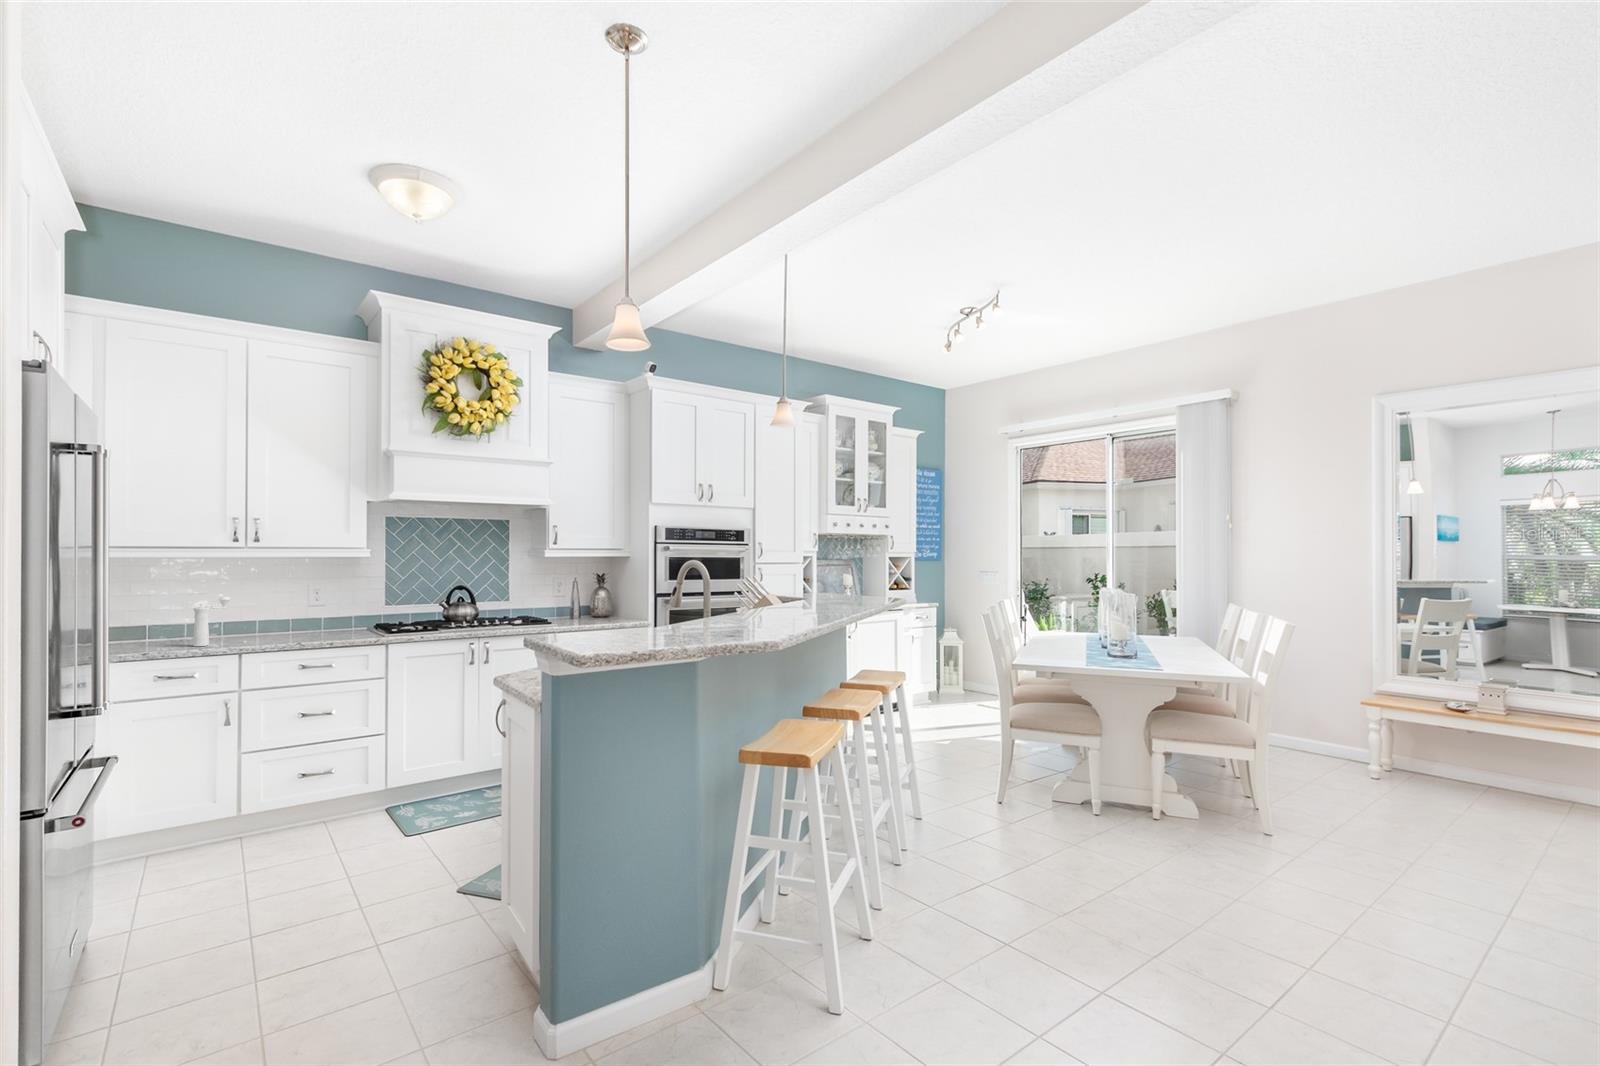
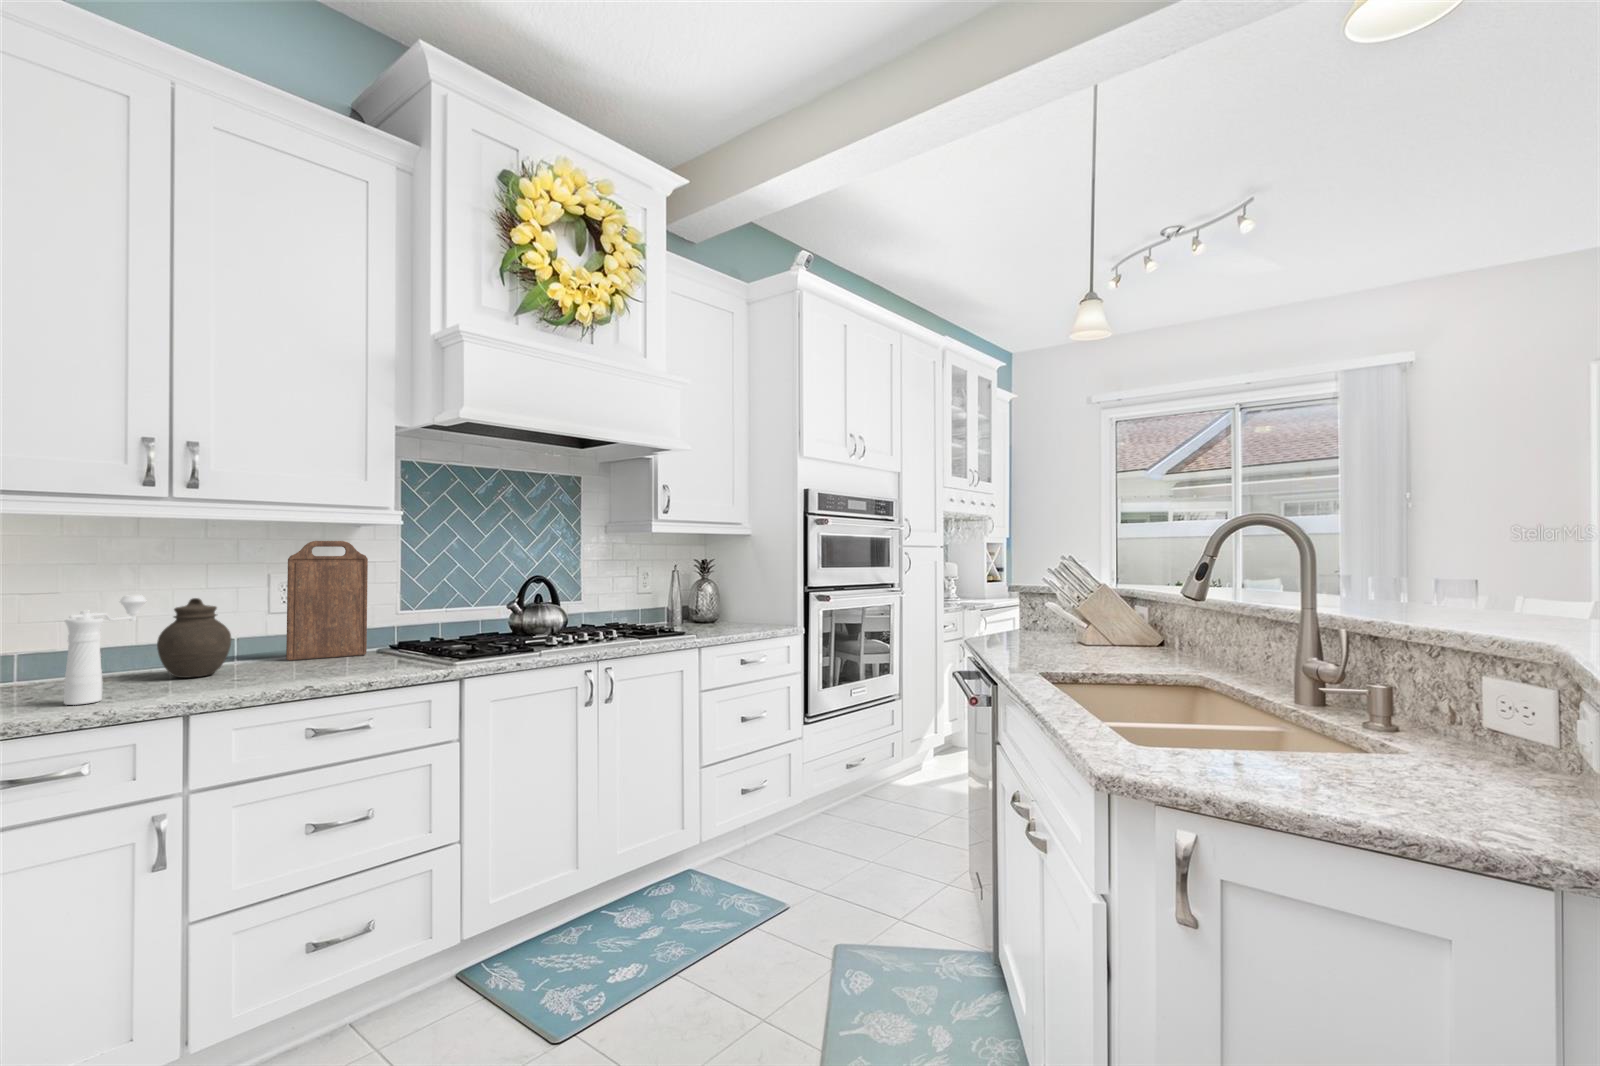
cutting board: none [310,566,354,631] -> present [286,541,368,660]
jar: none [241,598,276,637] -> present [157,598,231,678]

